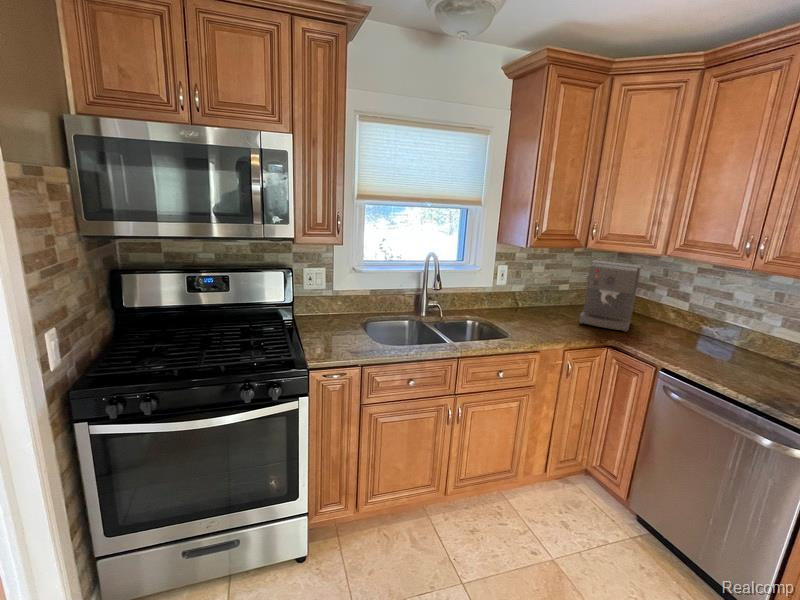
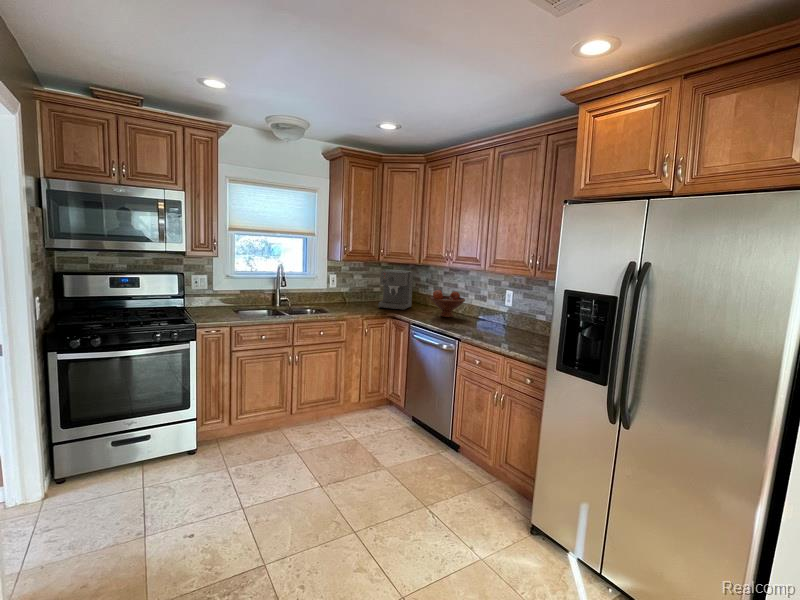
fruit bowl: none [692,306,772,360] -> present [430,290,465,317]

